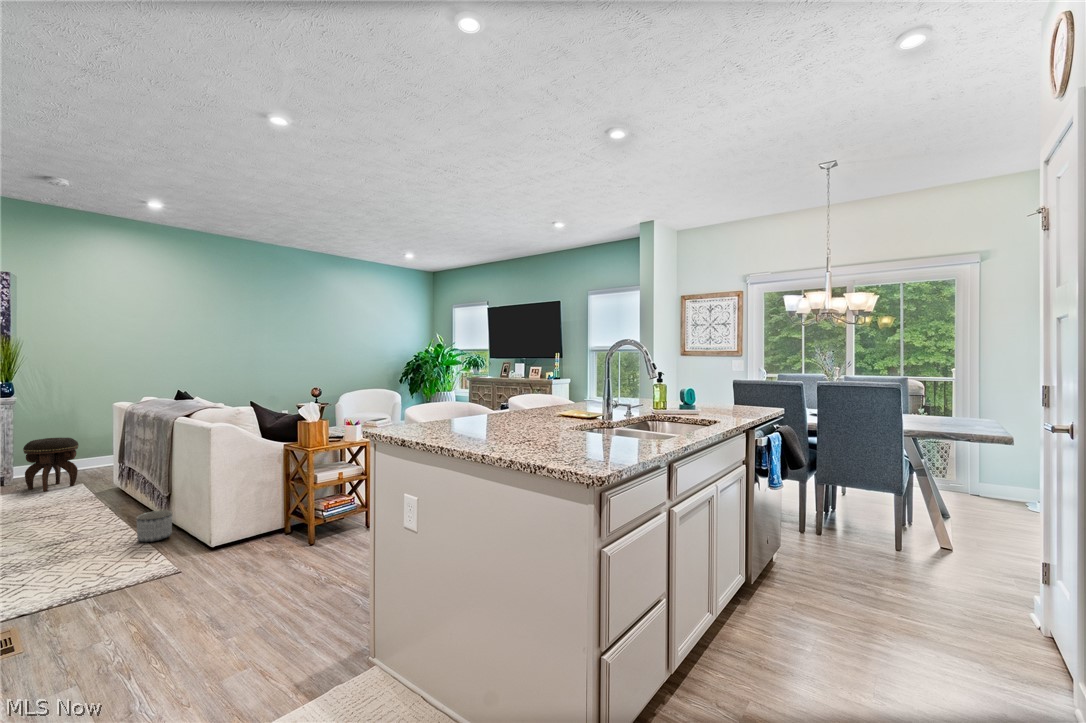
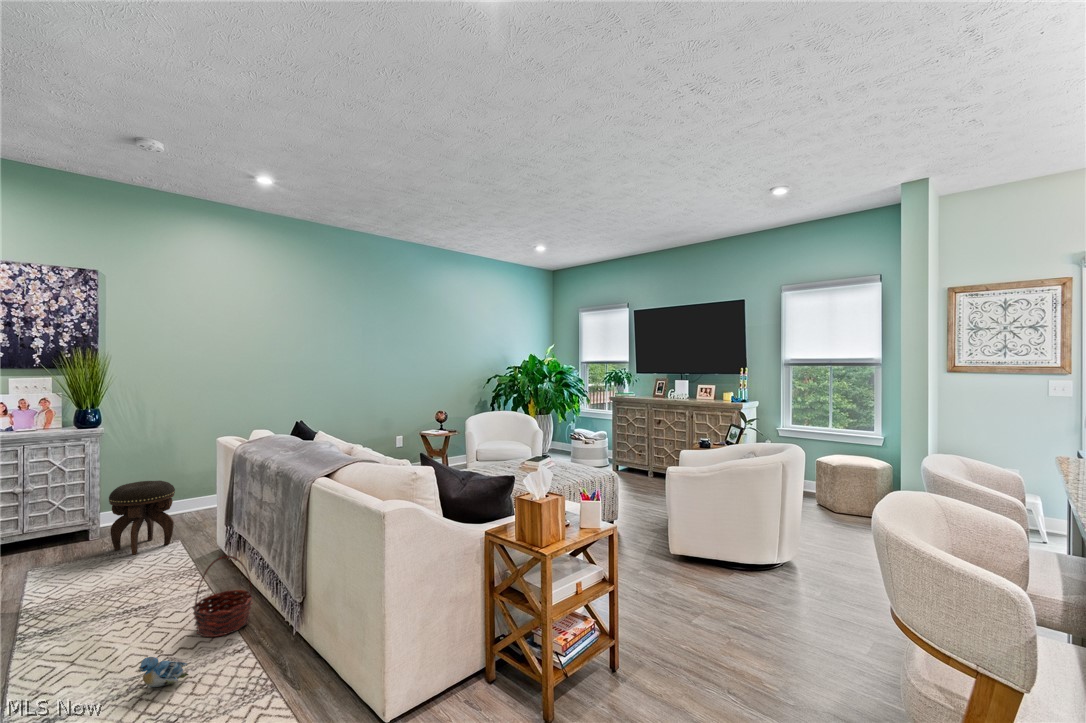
basket: none [92,473,137,525] -> present [192,556,254,637]
planter: present [136,511,172,542] -> none [260,631,312,693]
plush toy: none [55,525,89,543] -> present [139,657,189,687]

